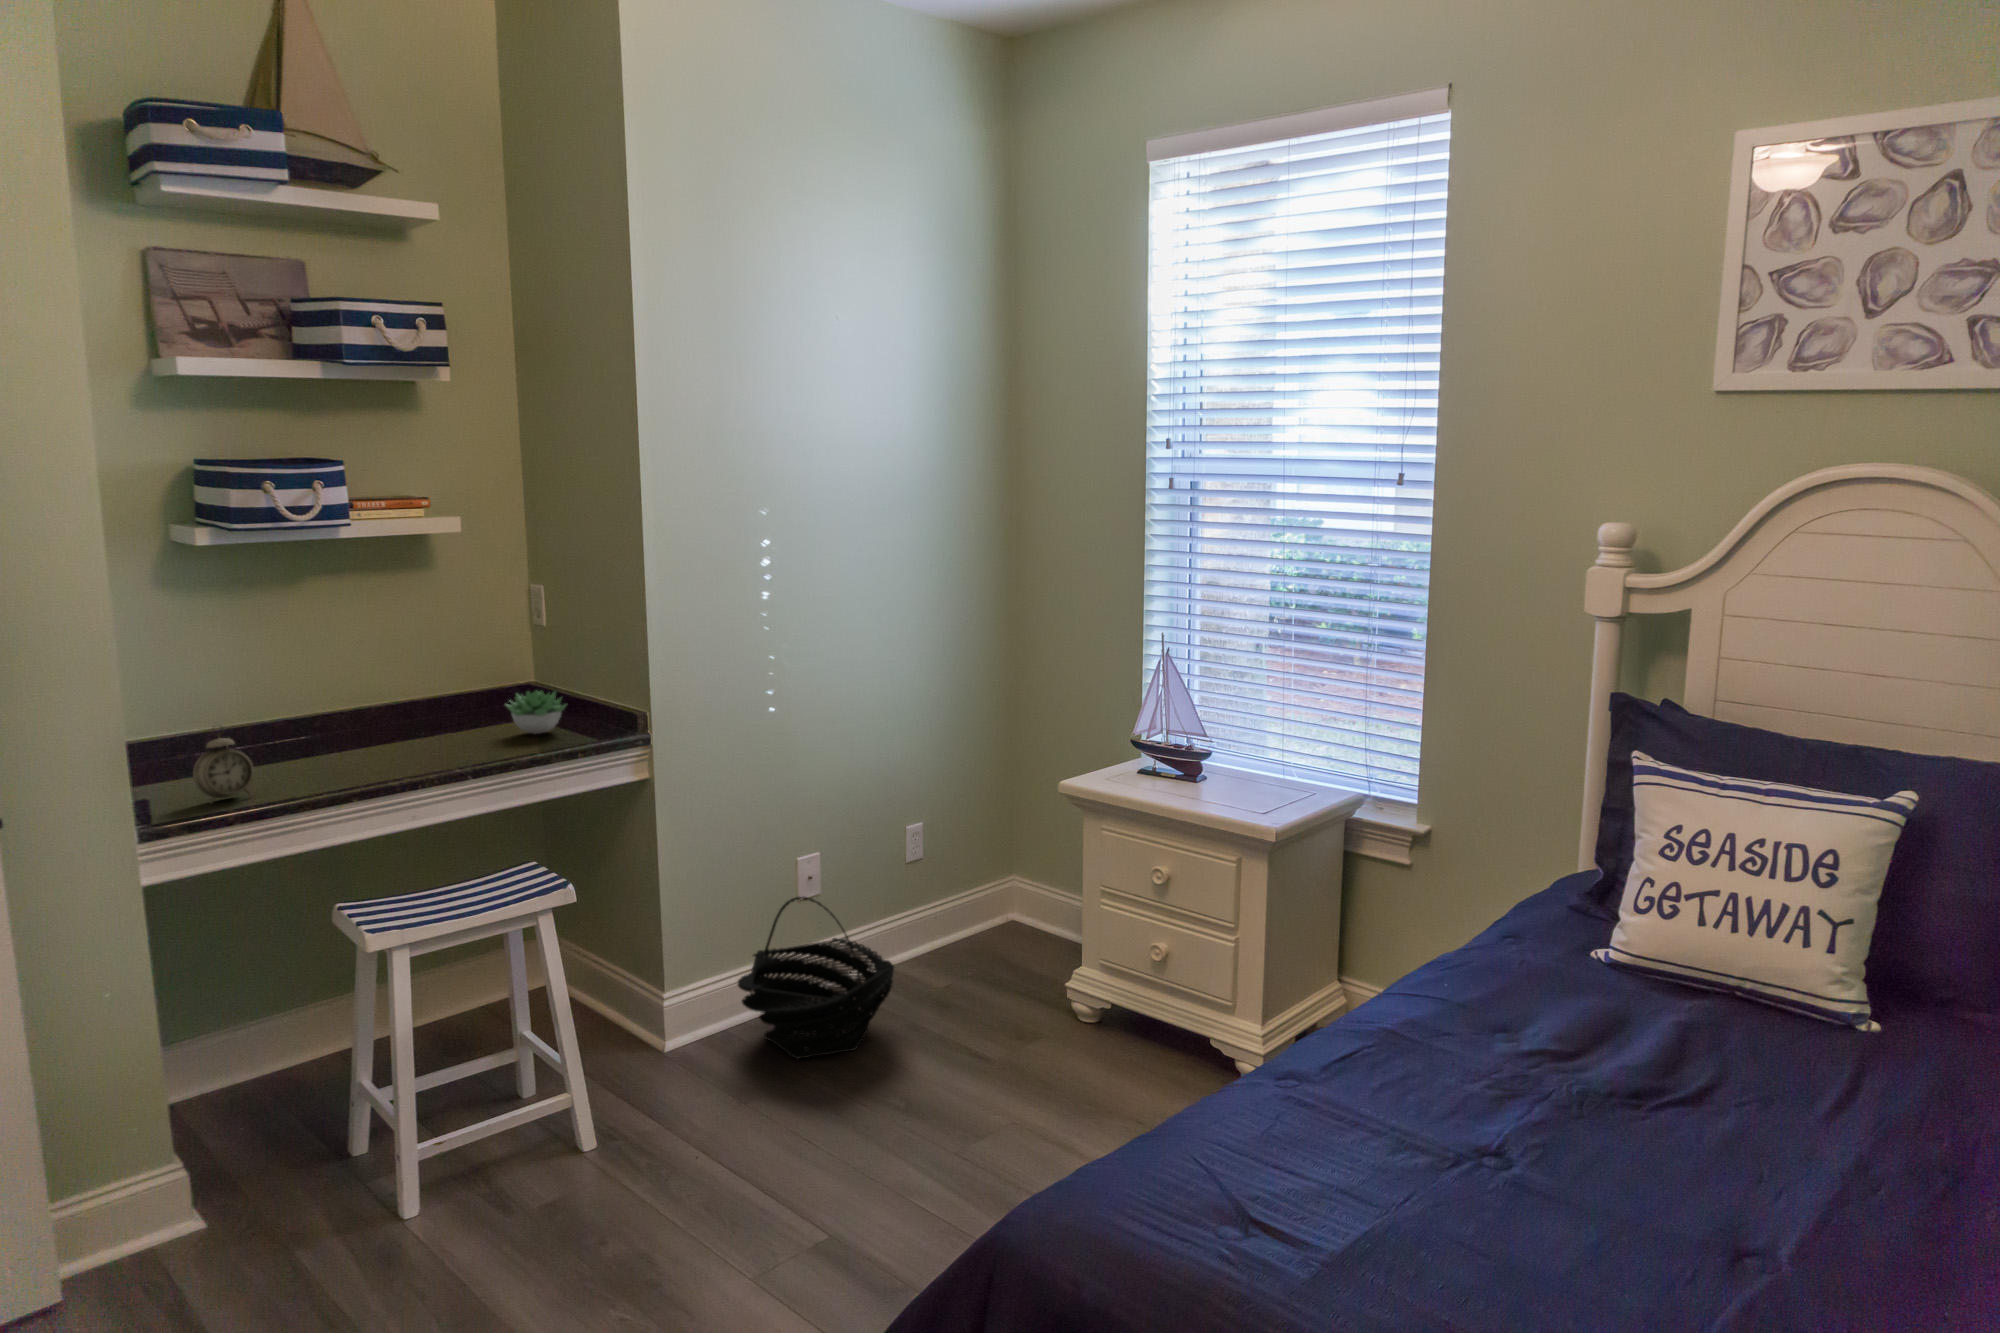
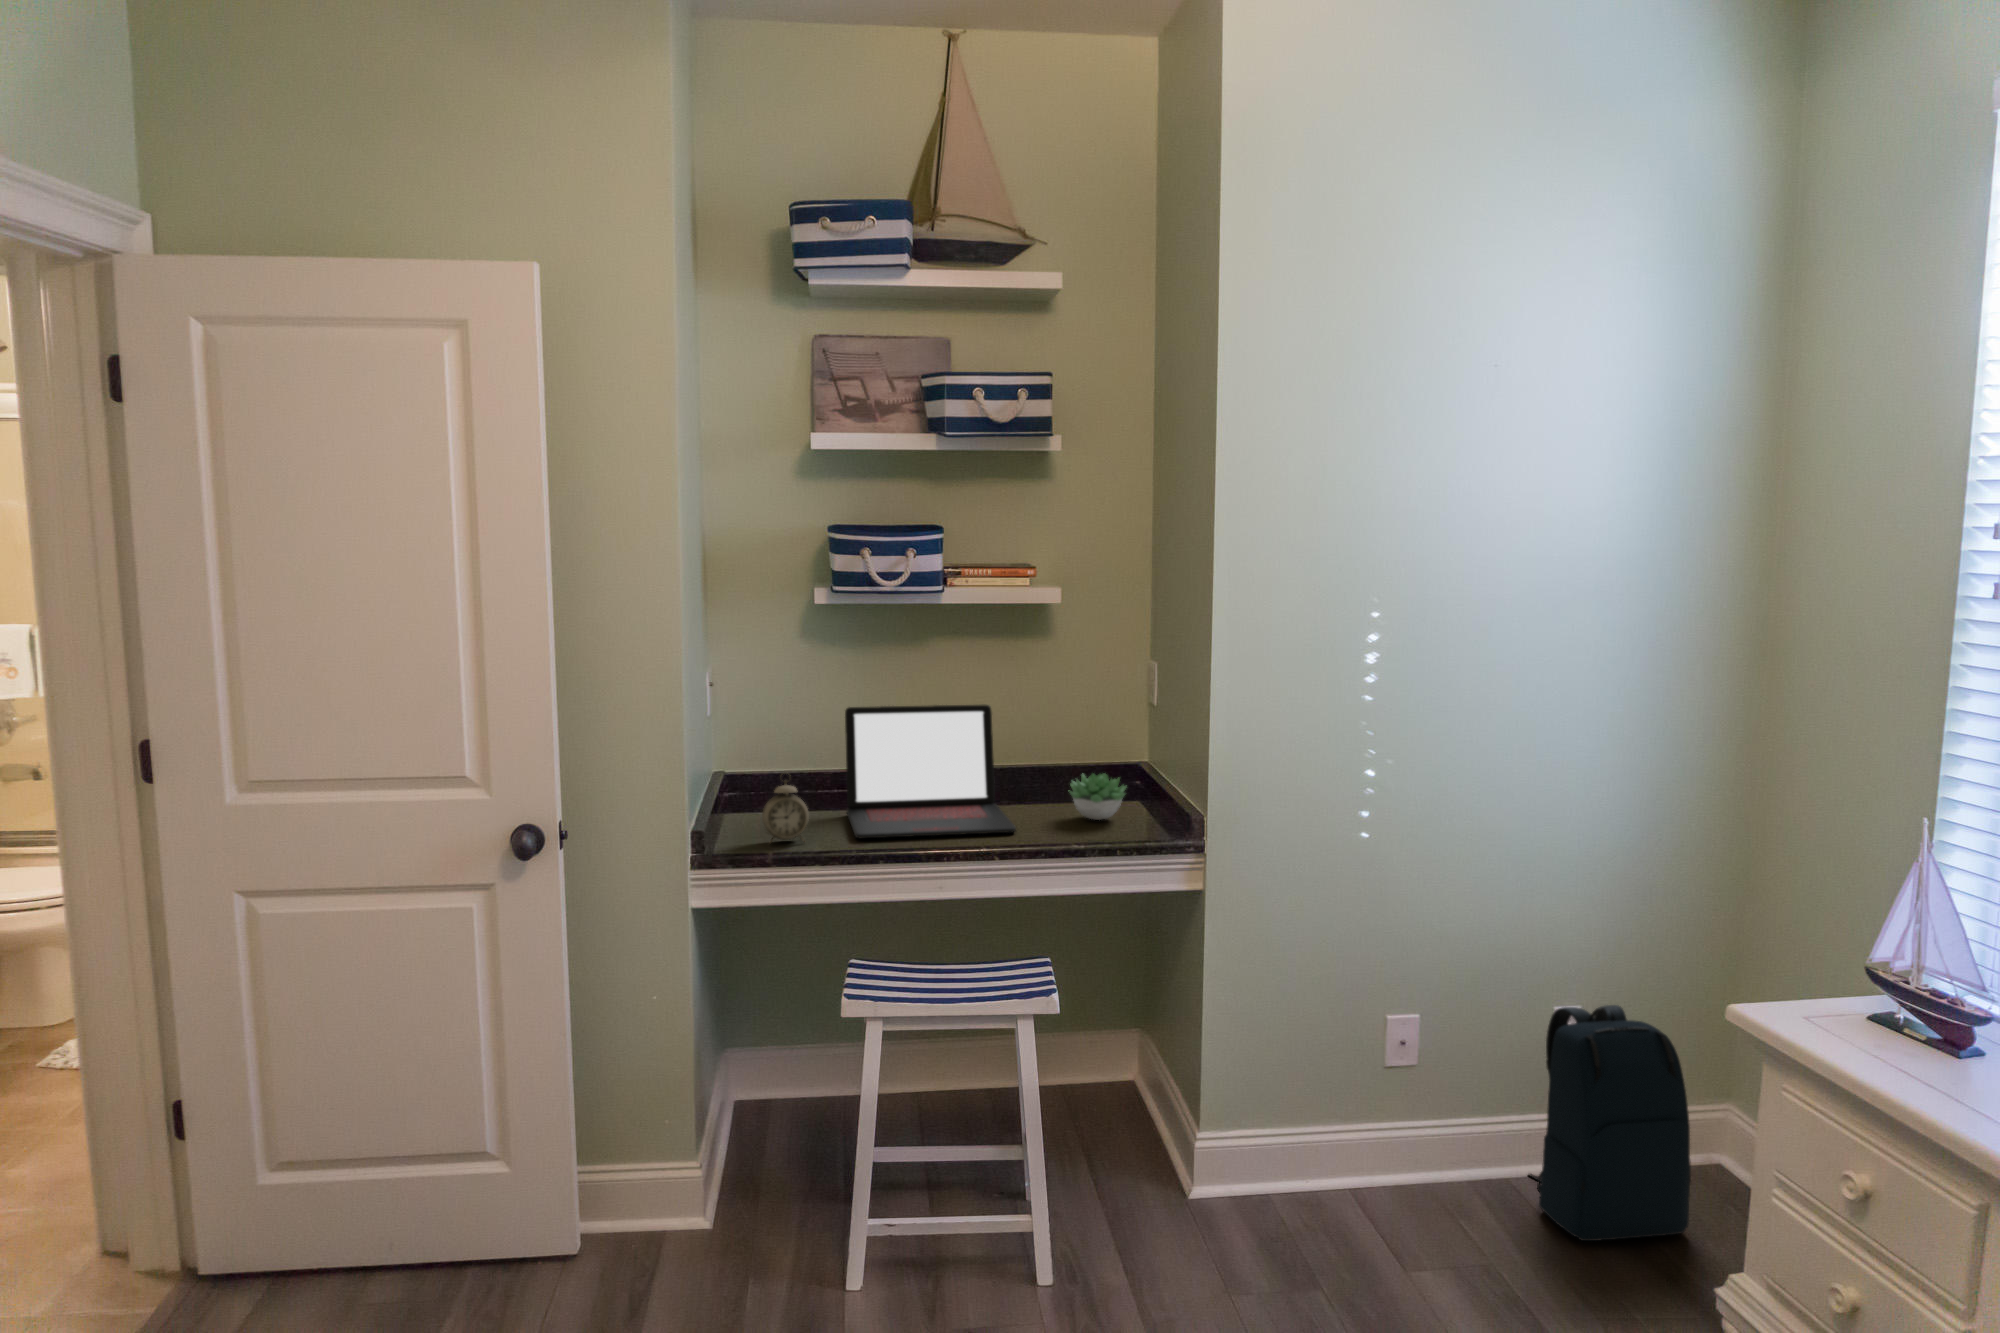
laptop: none [246,638,473,783] -> present [845,705,1016,838]
backpack: none [912,813,1028,989] -> present [1529,1005,1691,1241]
basket: present [738,897,894,1059] -> none [1263,1063,1461,1273]

